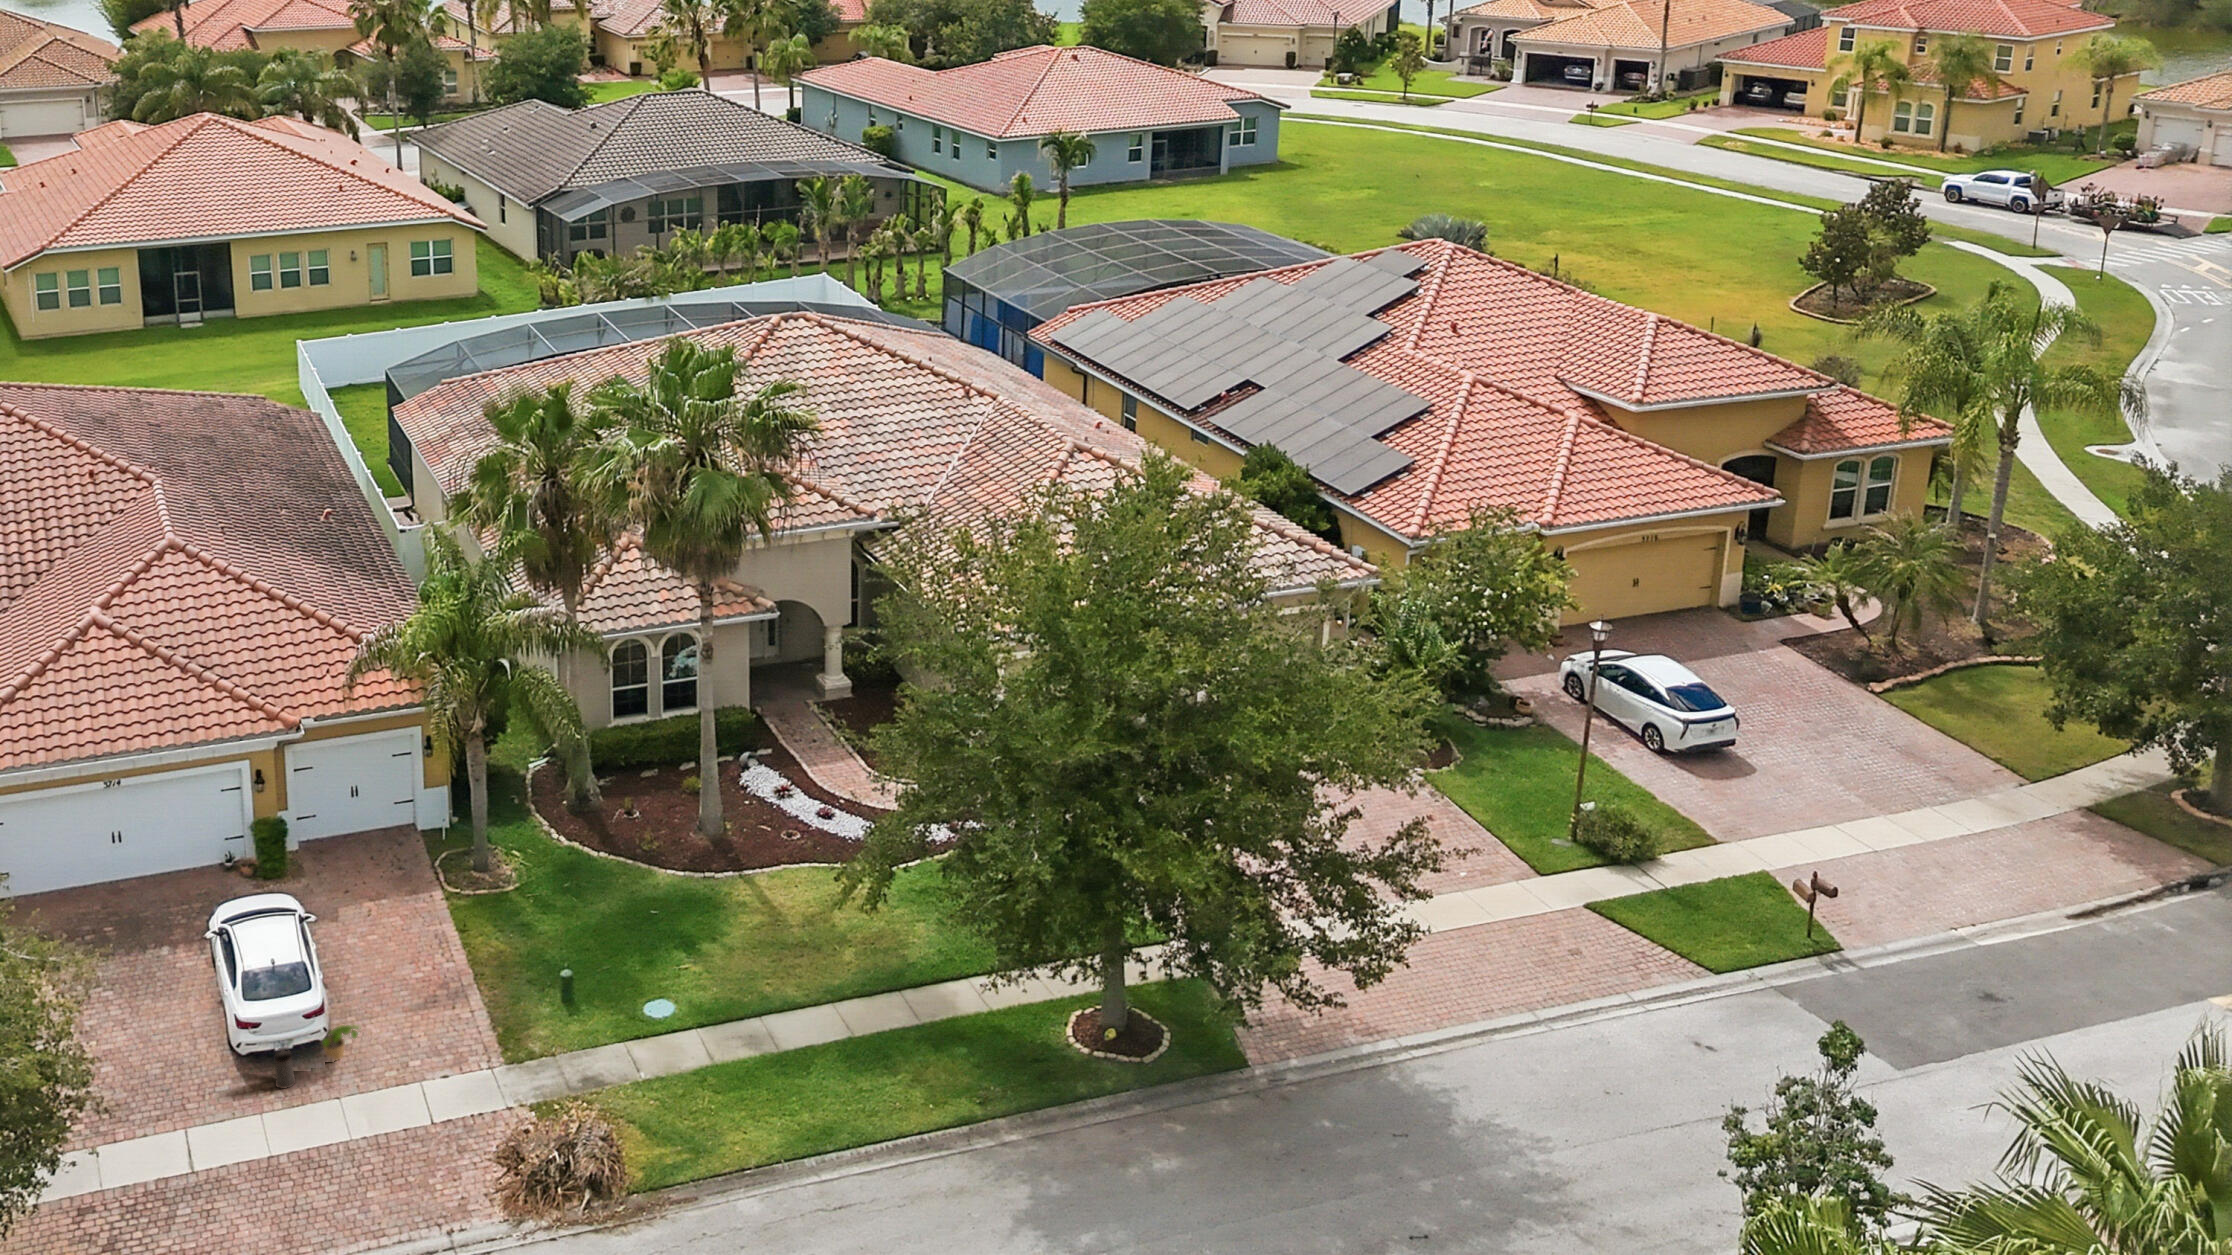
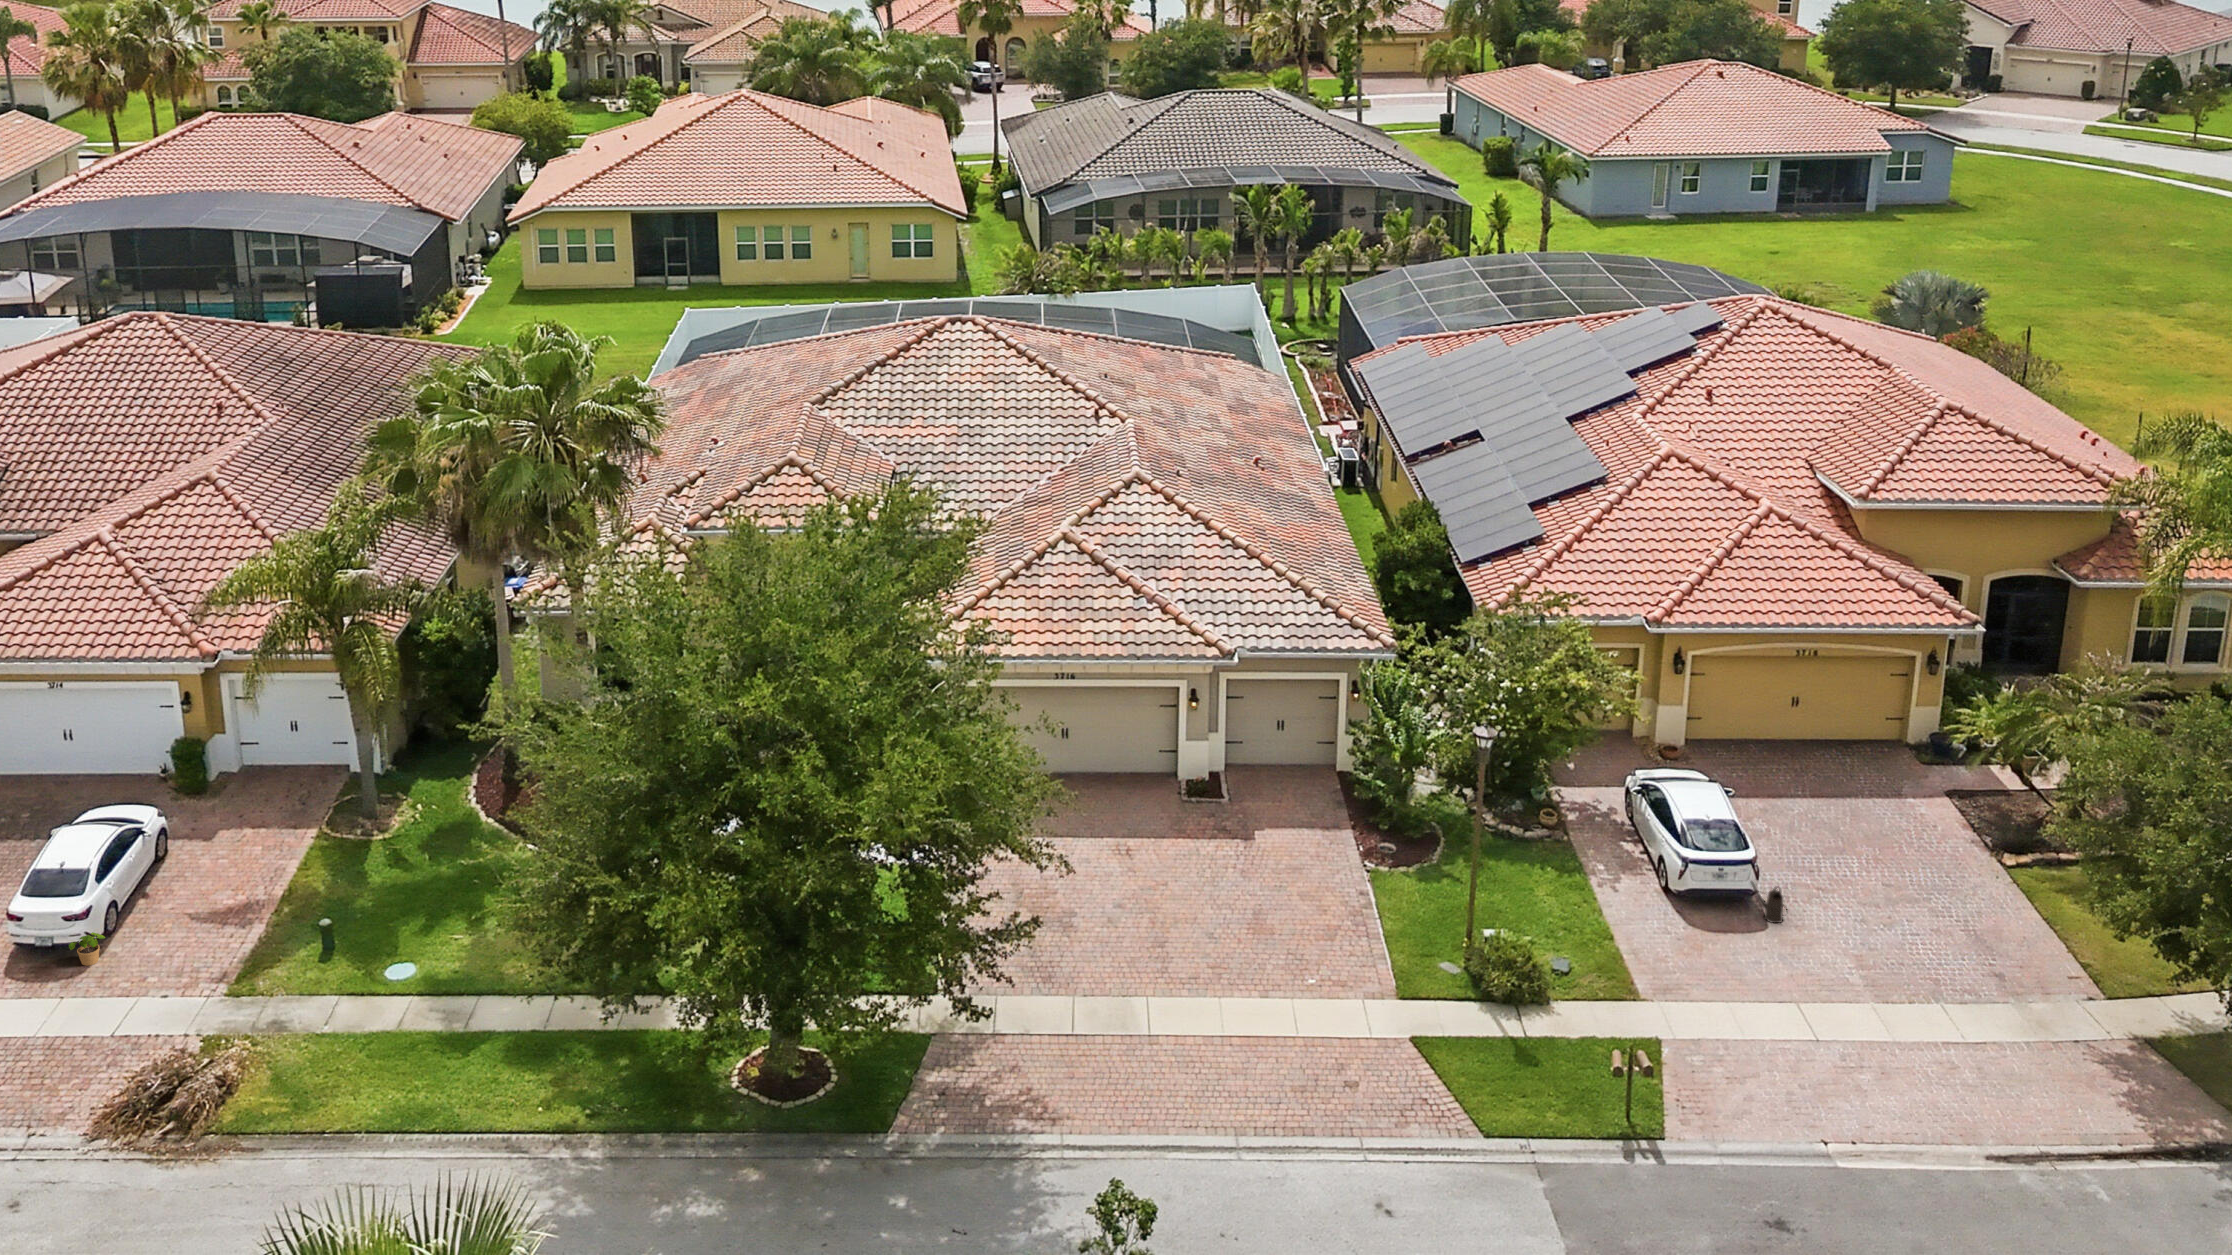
watering can: present [275,1048,296,1088] -> present [1751,882,1785,923]

